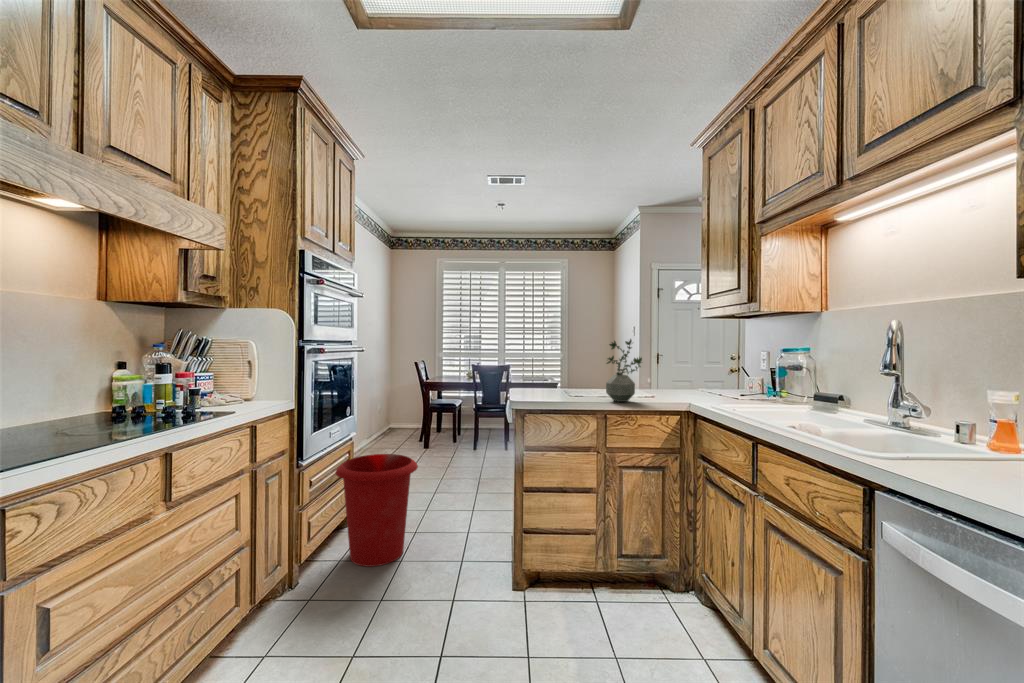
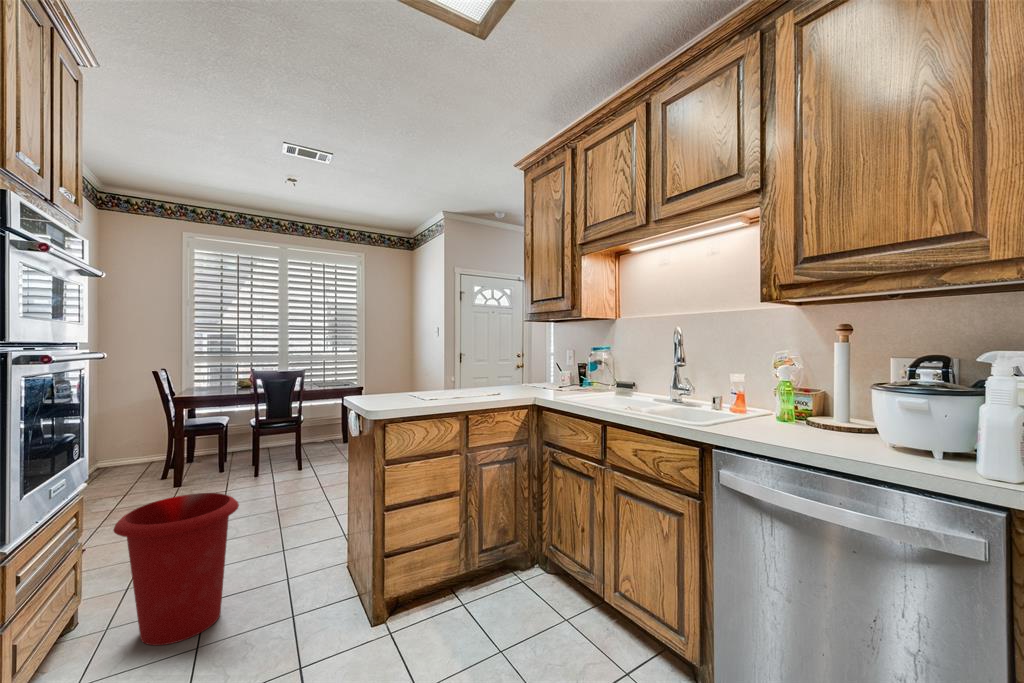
potted plant: present [606,339,642,402] -> none [461,343,494,403]

